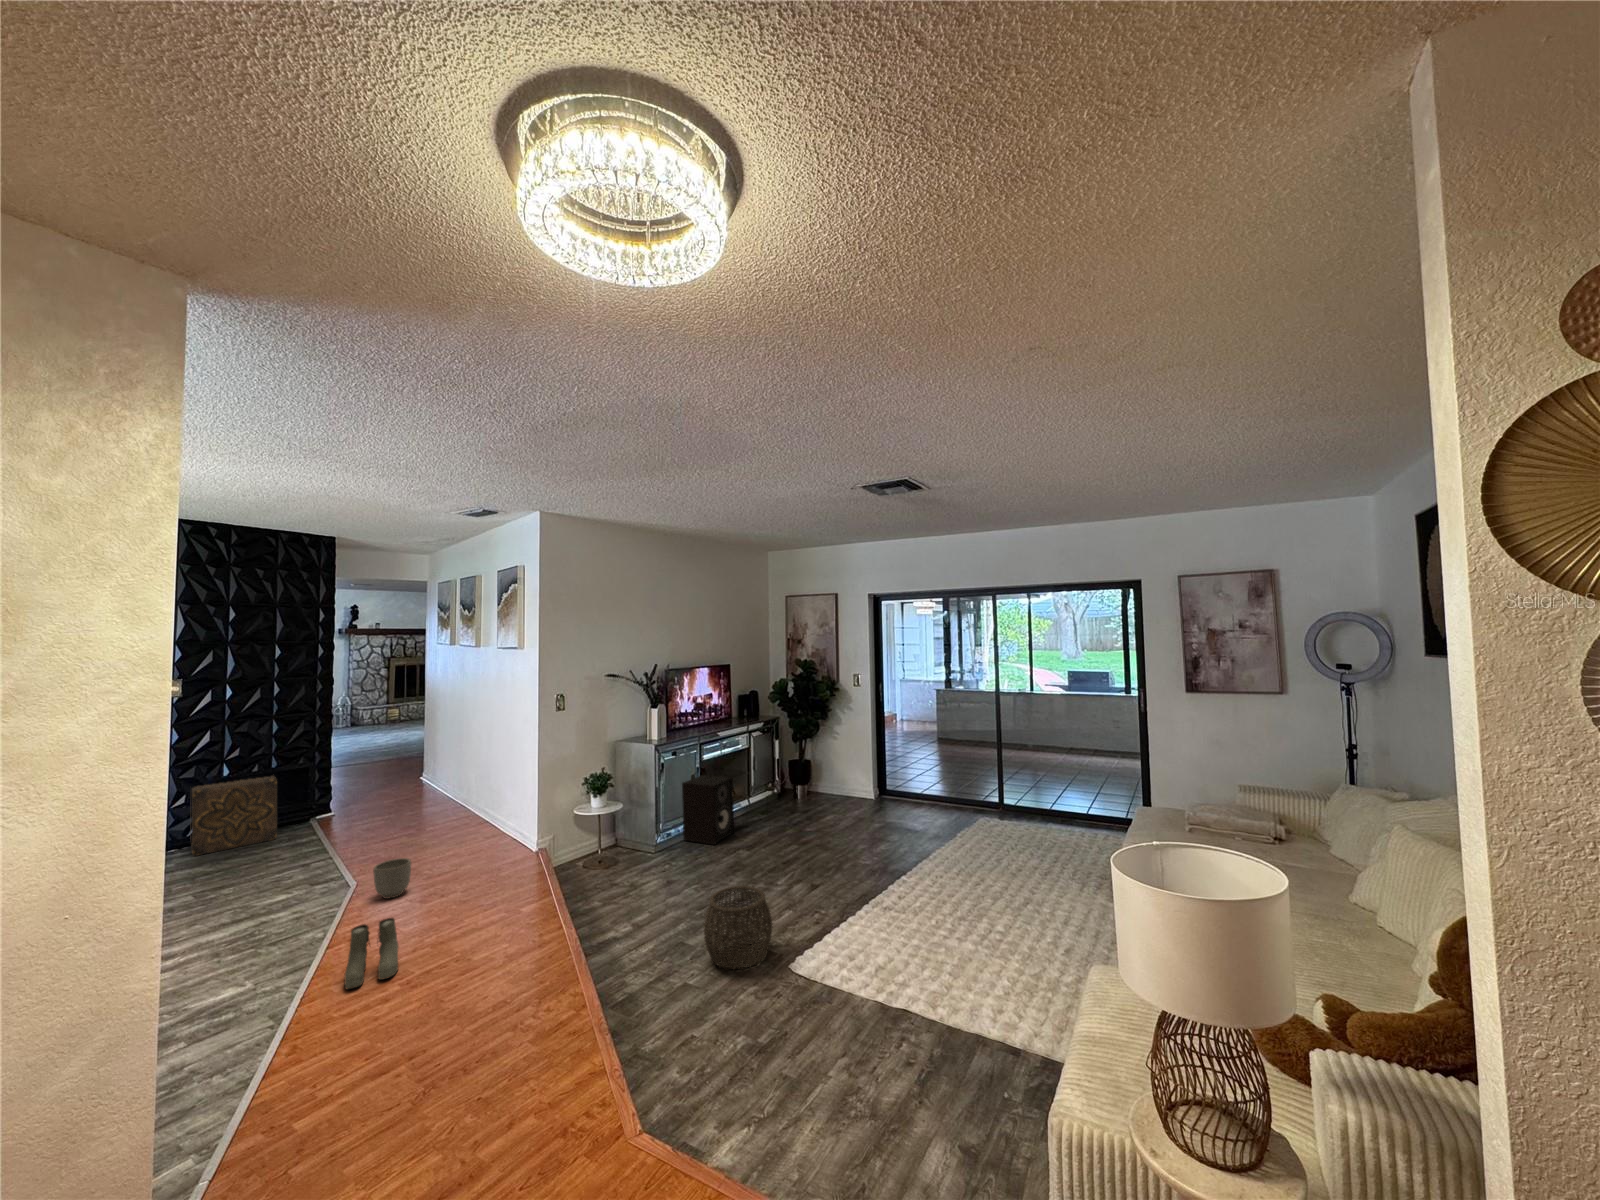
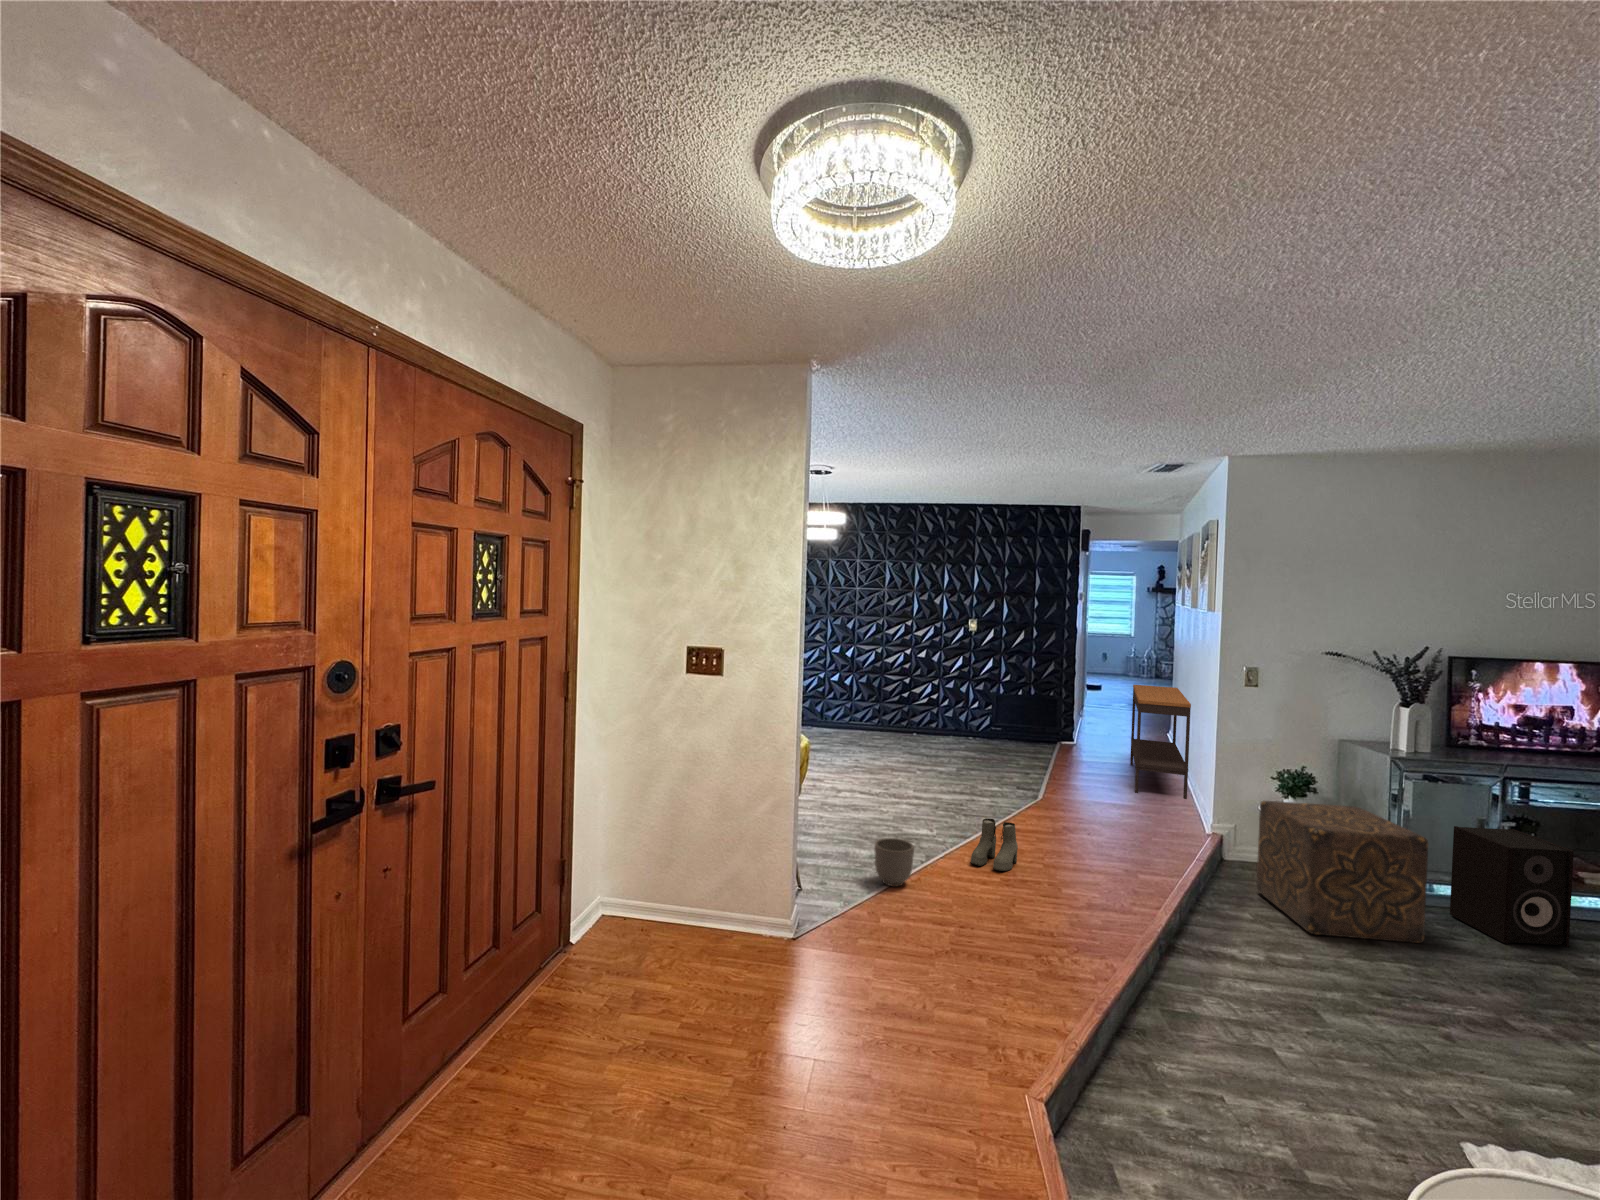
console table: none [406,729,485,839] -> present [1130,685,1191,799]
ottoman: present [191,776,277,856] -> present [1257,801,1428,943]
planter: present [373,858,411,899] -> present [874,838,914,887]
woven basket: present [704,886,772,969] -> none [1318,966,1458,1106]

